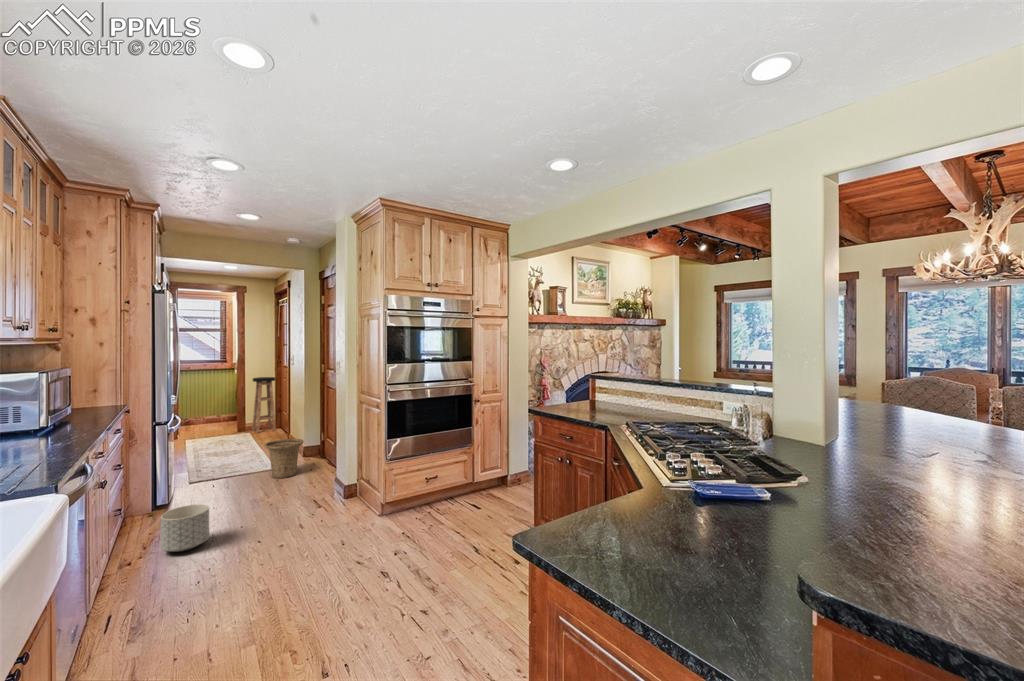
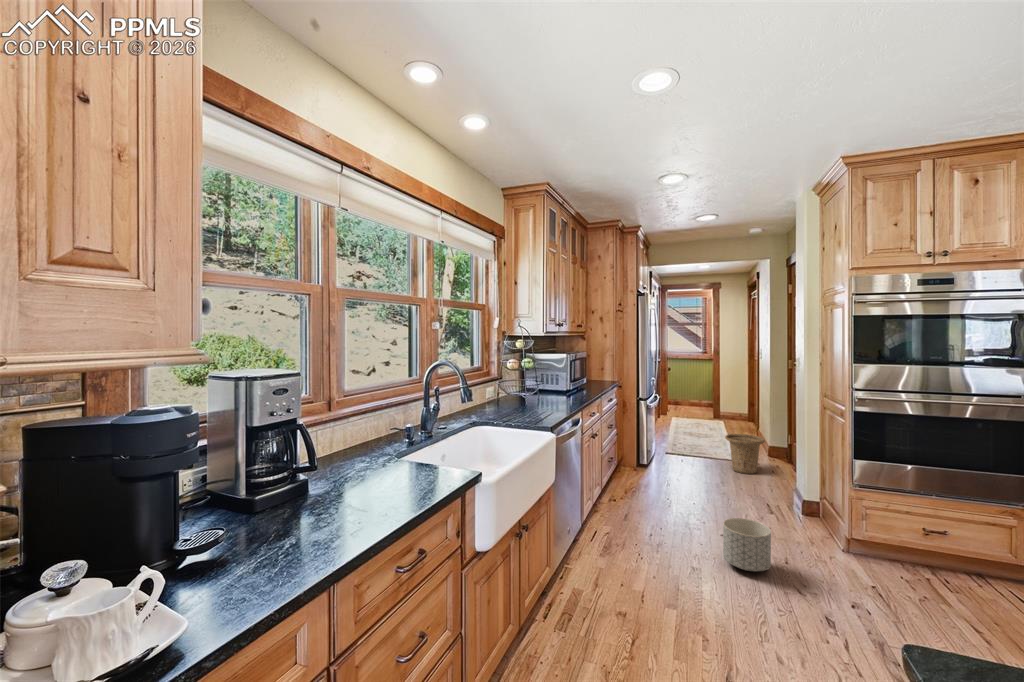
bar stool: present [252,377,276,433] -> none [726,369,748,425]
planter: present [161,504,209,552] -> present [723,518,771,572]

